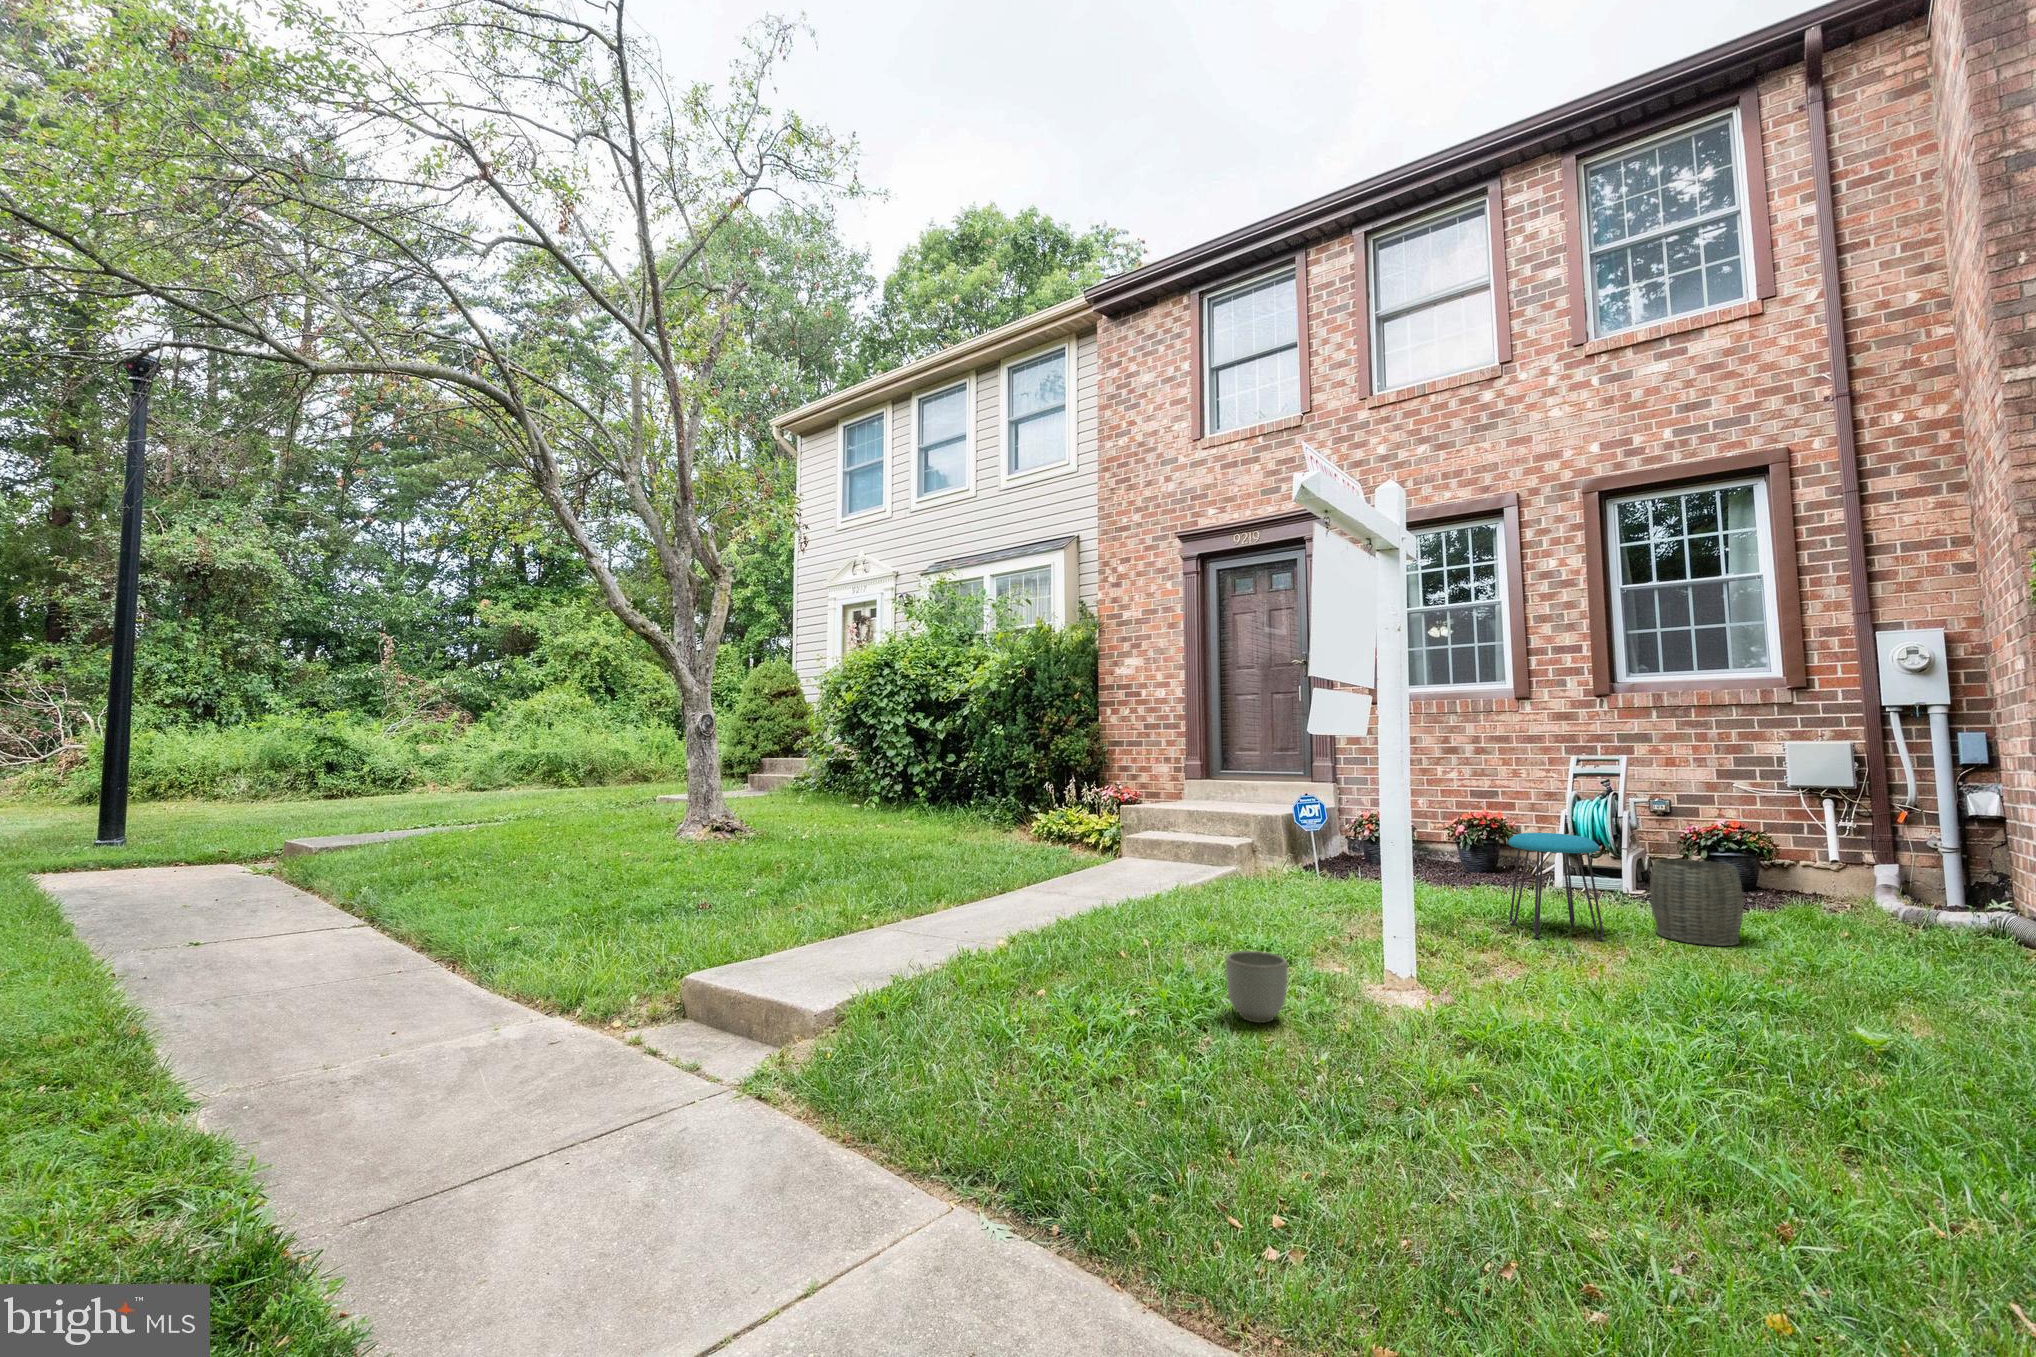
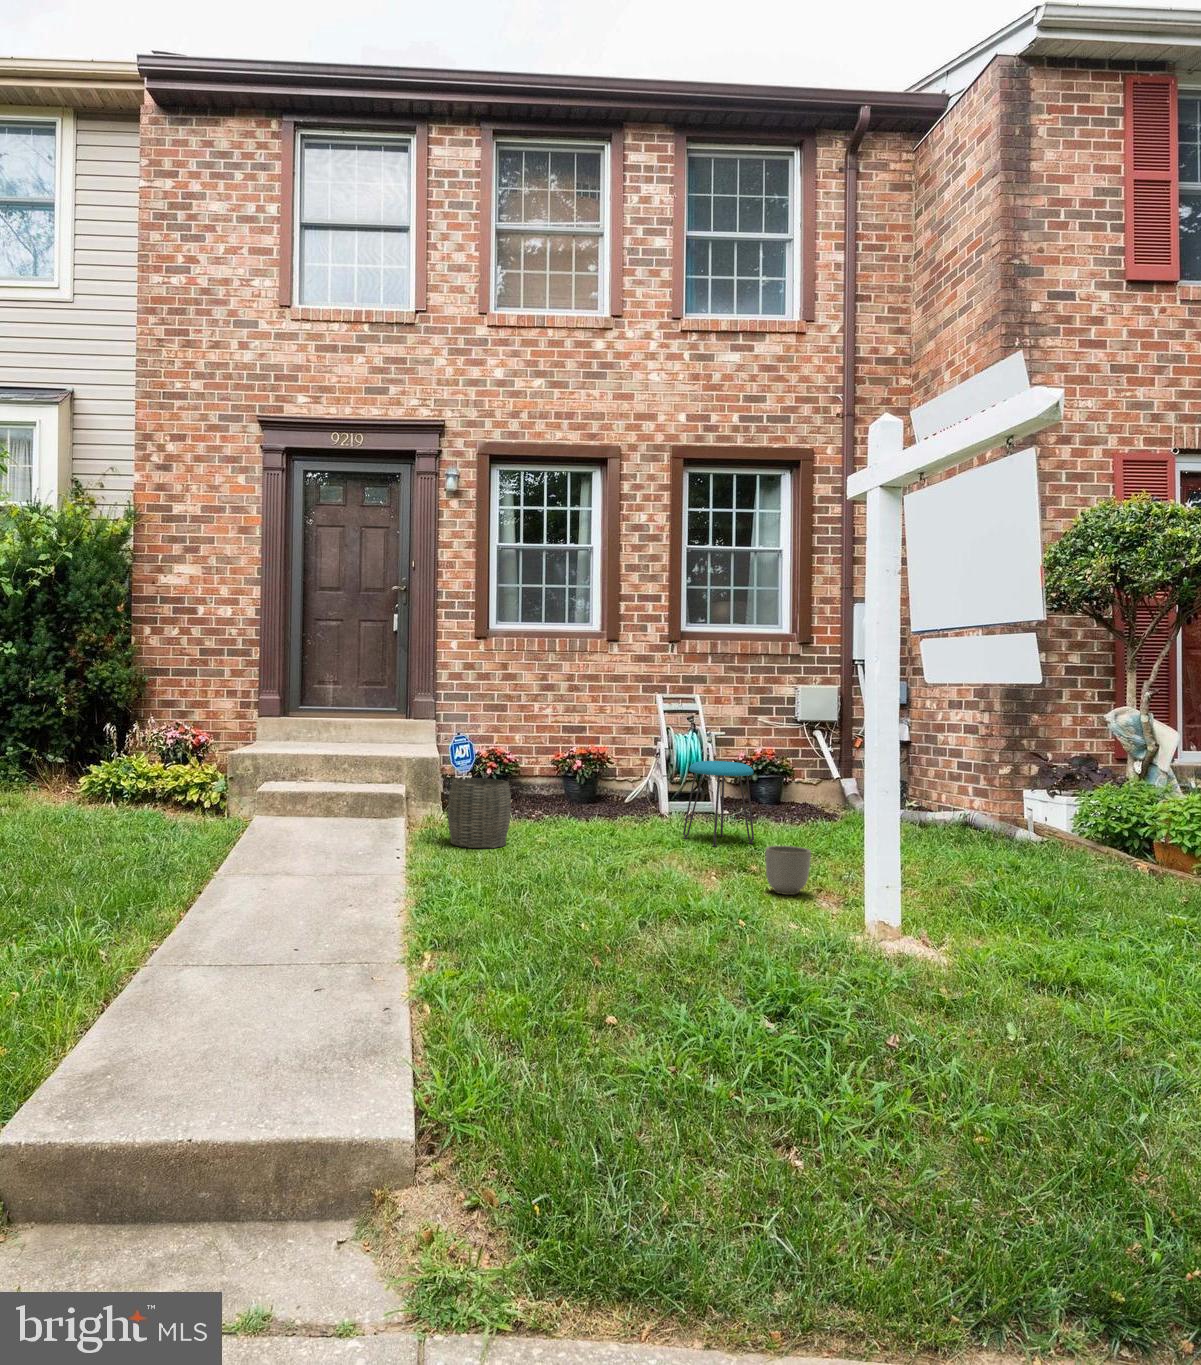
woven basket: present [1650,859,1743,946] -> present [448,778,511,848]
planter: present [1225,951,1288,1023] -> present [766,846,811,895]

